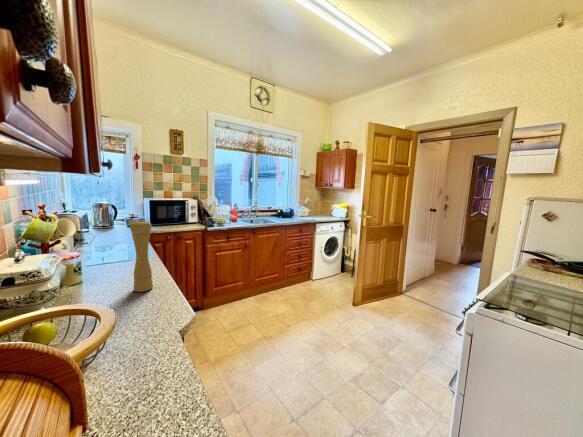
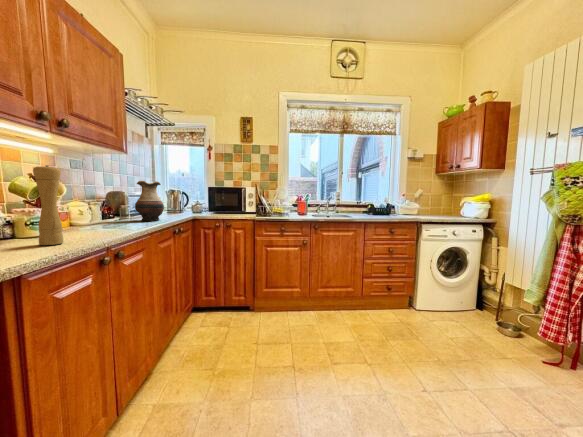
vase: none [95,202,128,245] -> present [135,181,164,221]

